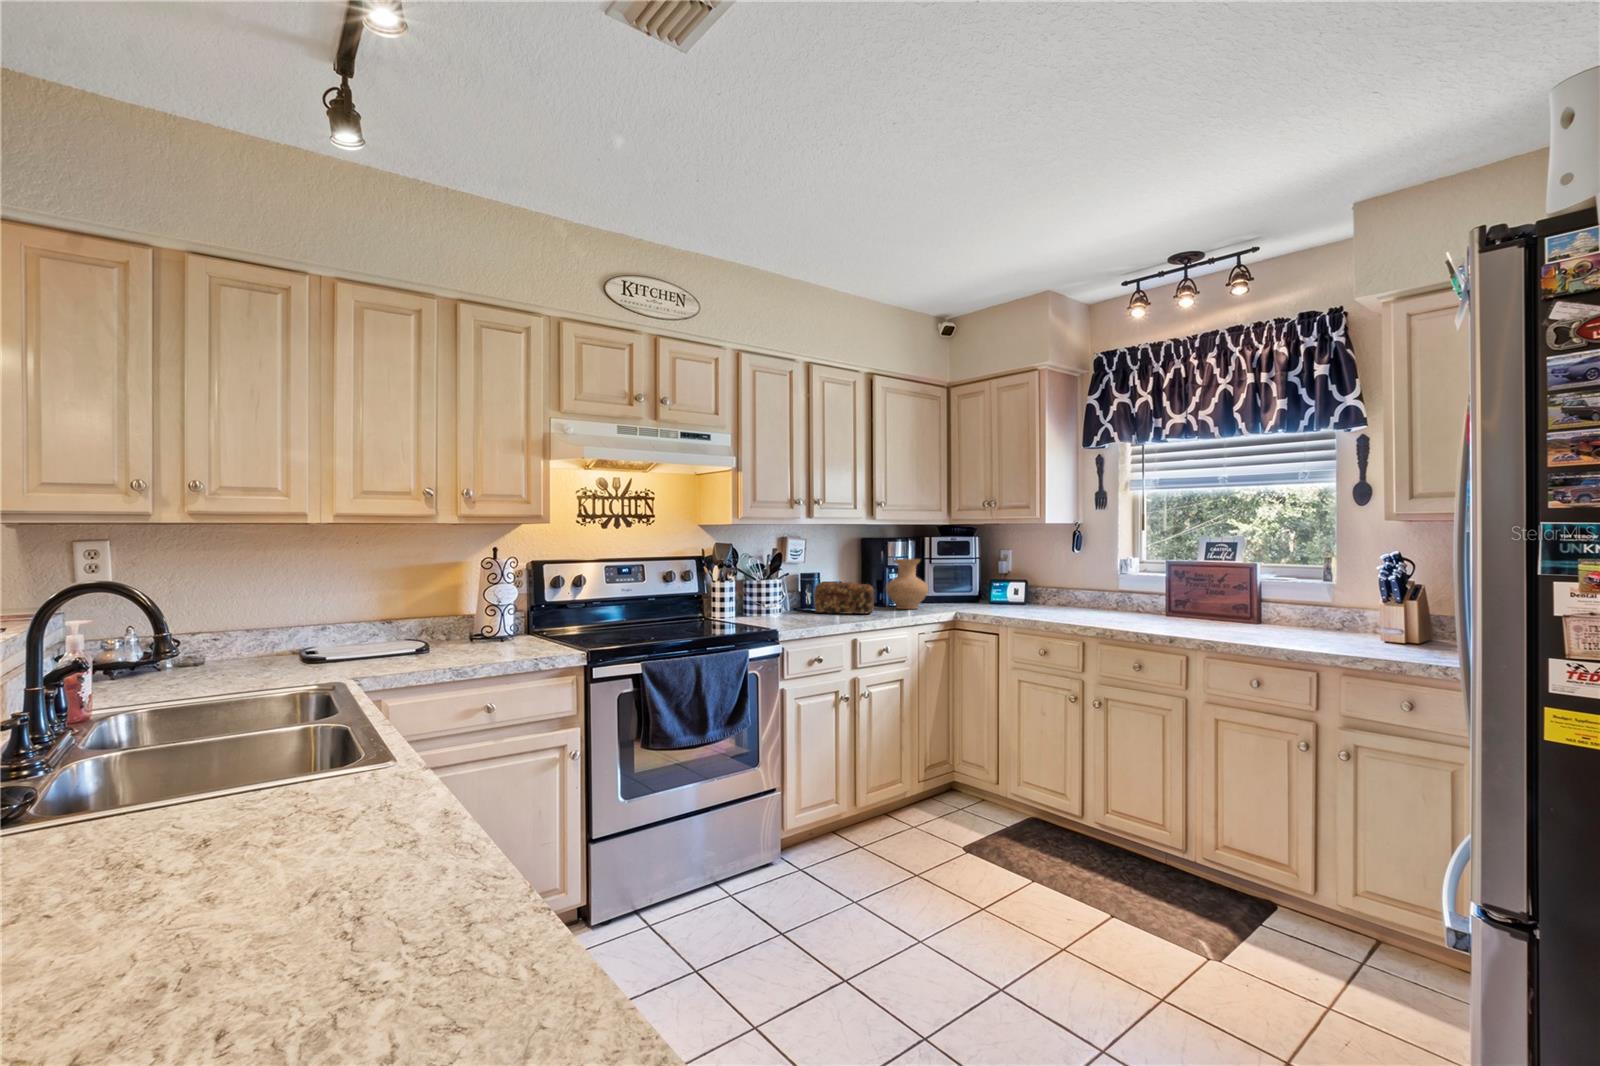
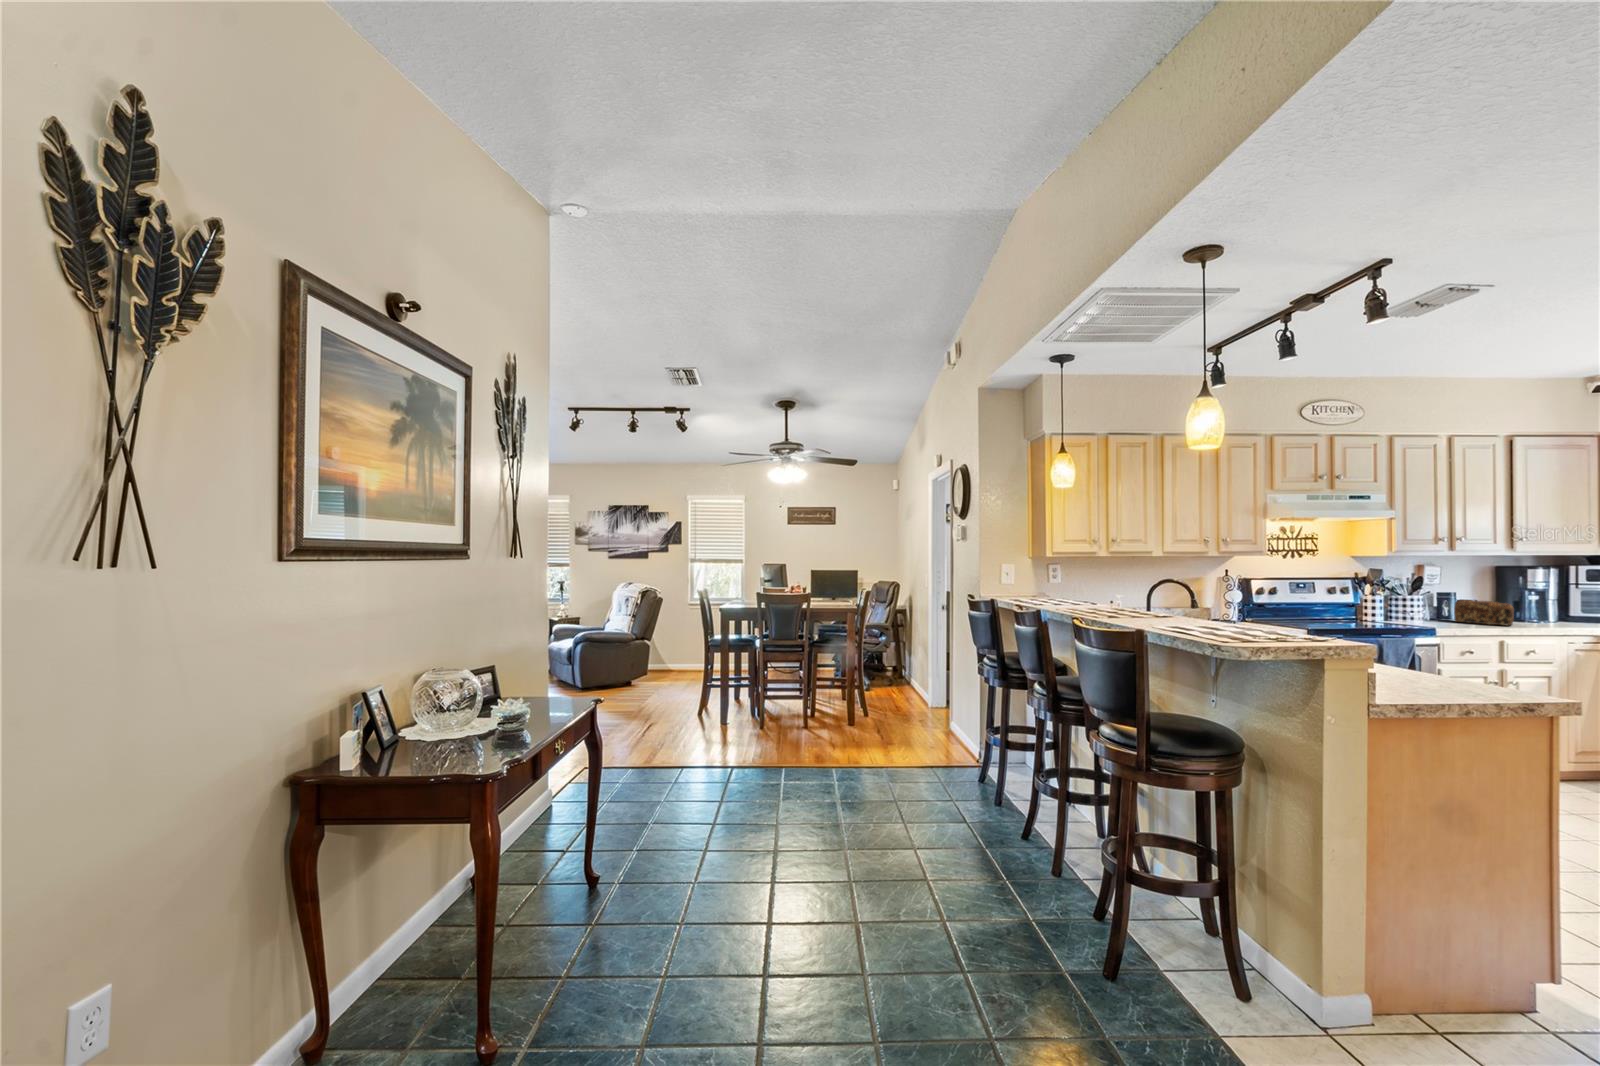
vase: present [886,559,929,609] -> none [1525,585,1573,626]

